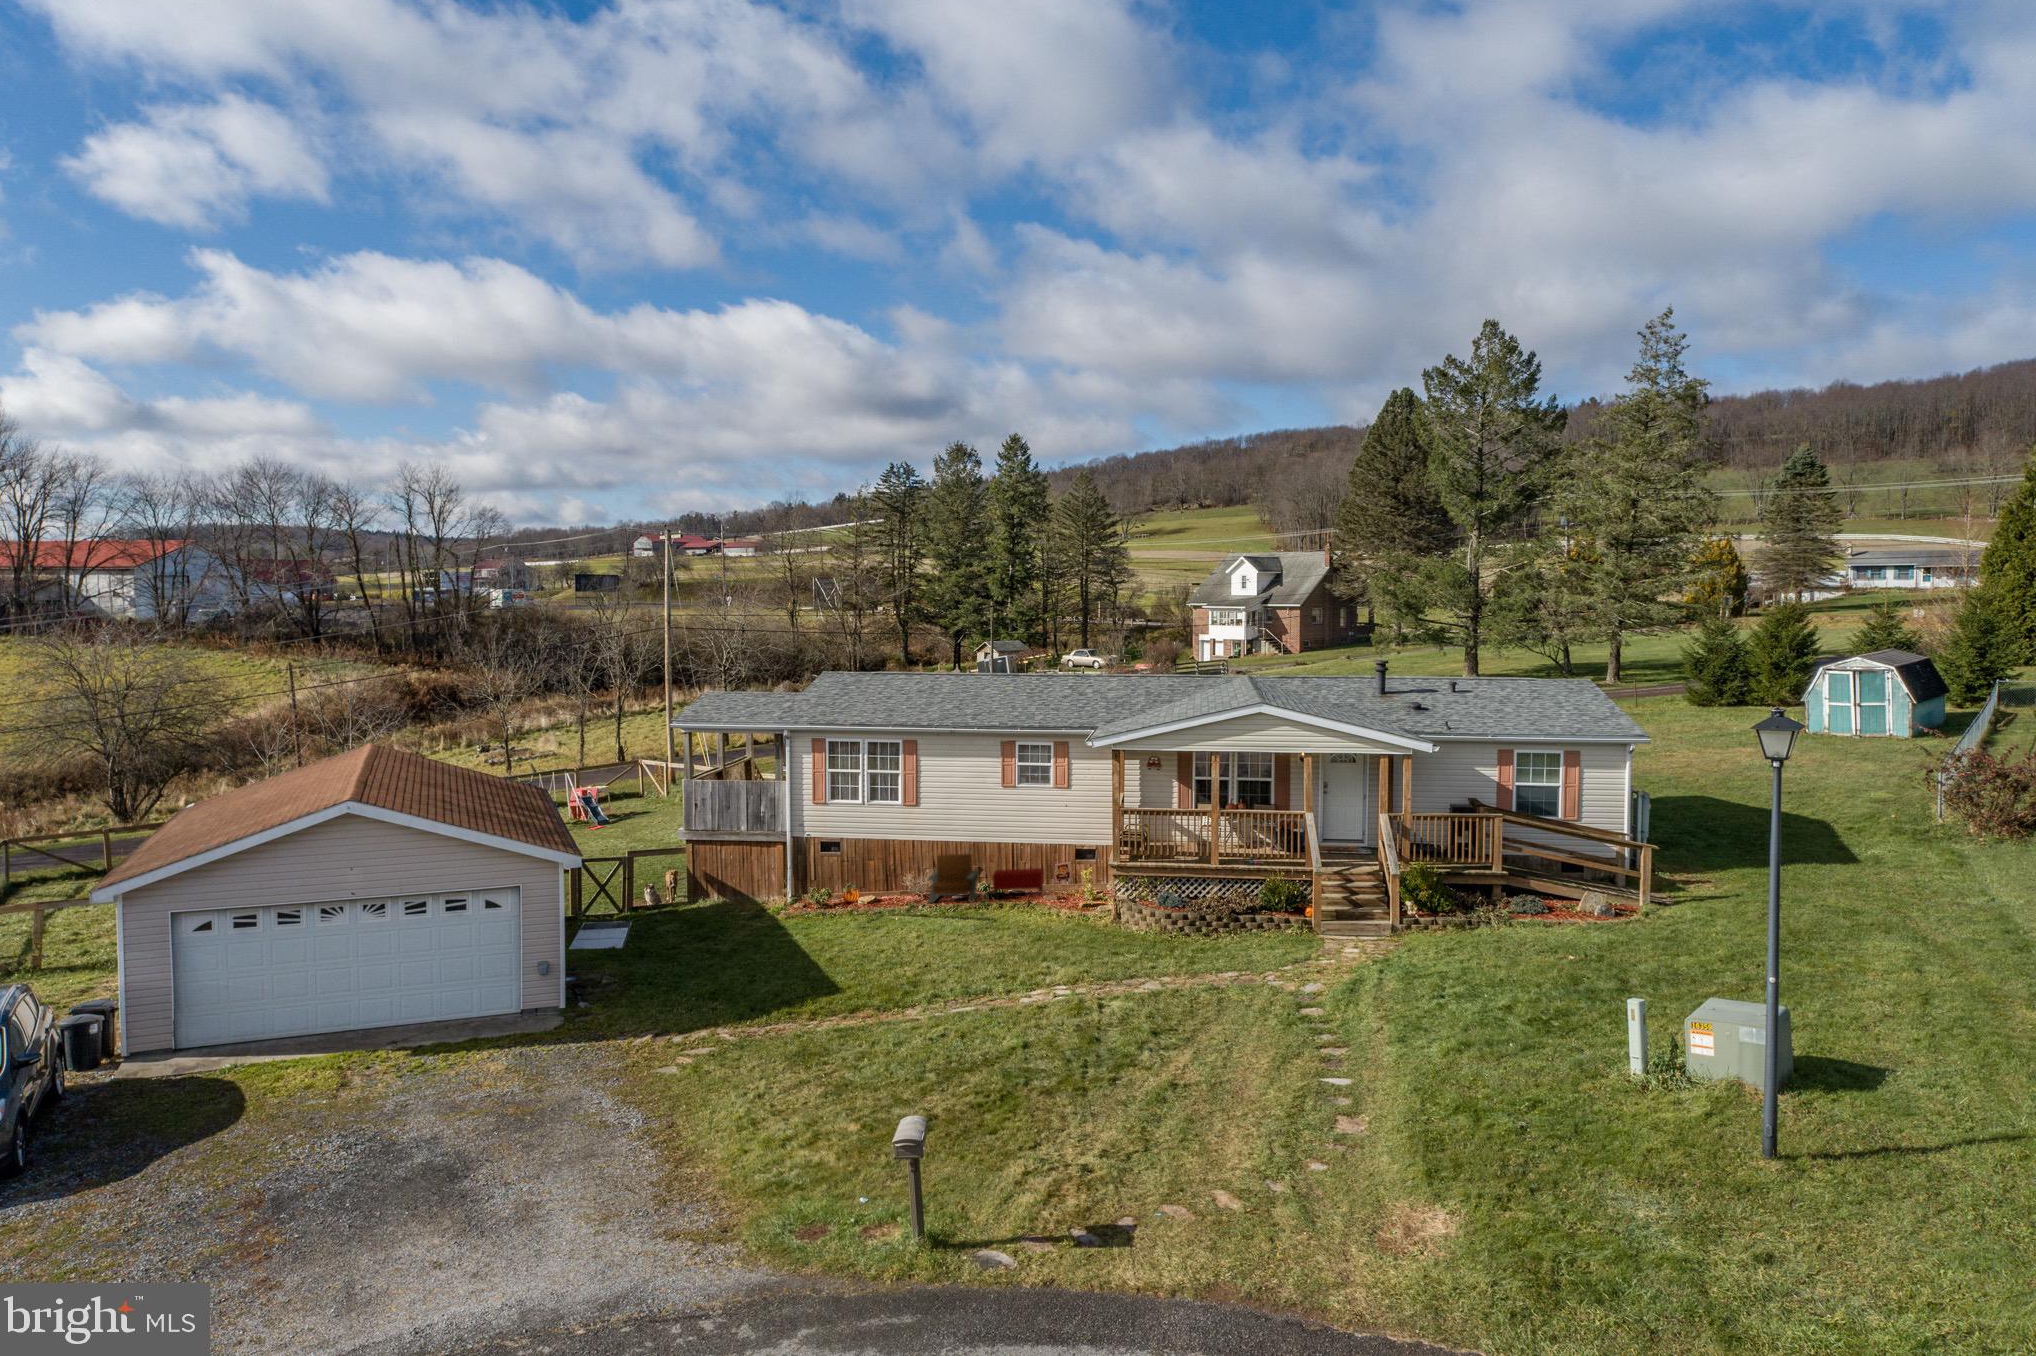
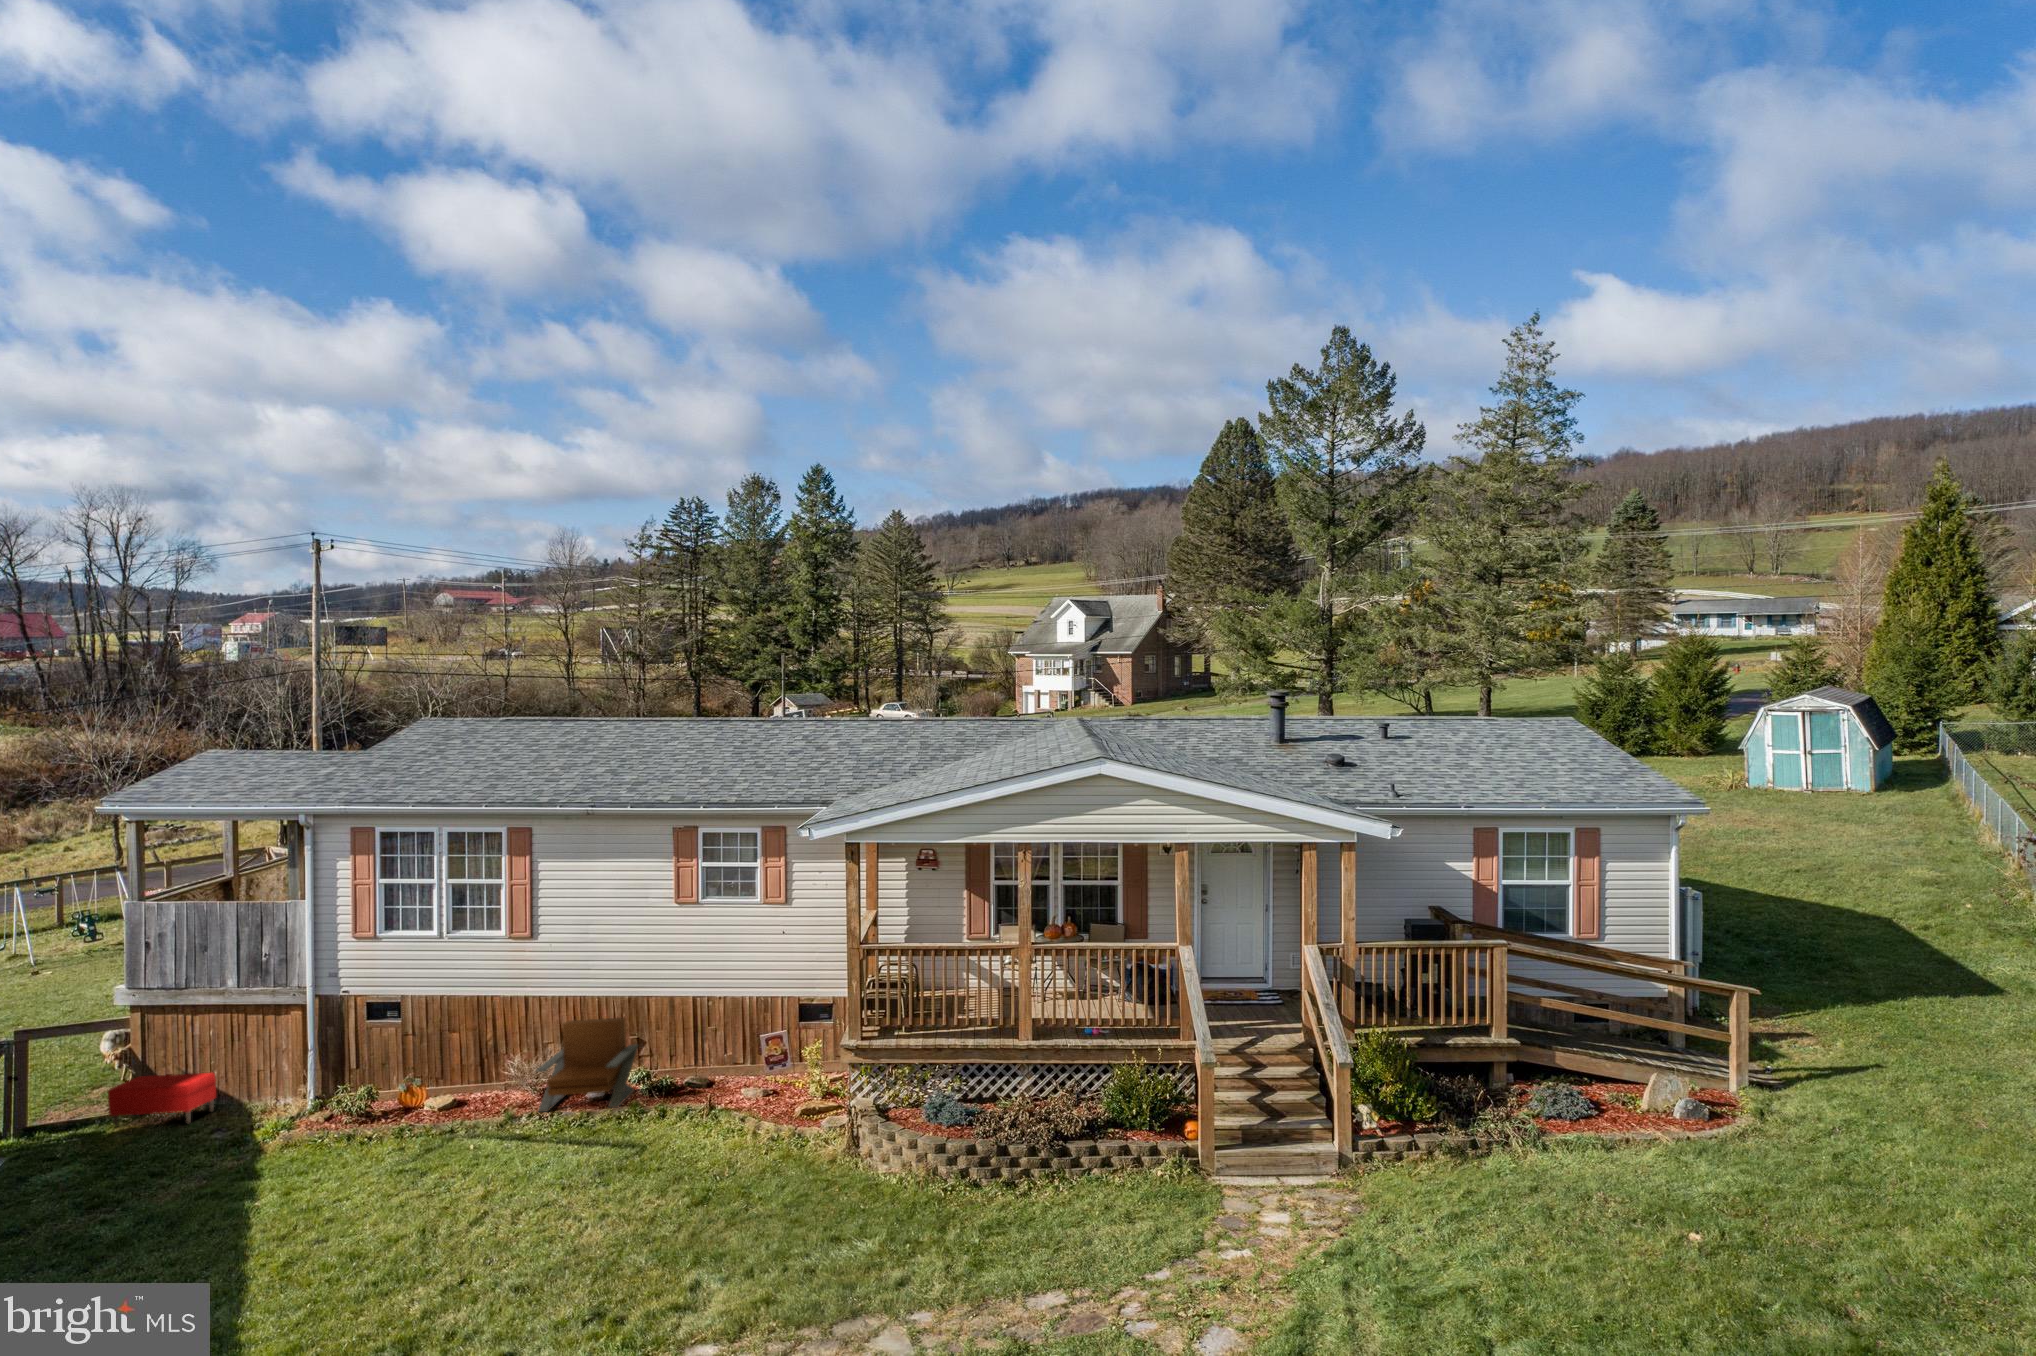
bench: present [993,868,1044,896] -> present [108,1073,216,1127]

